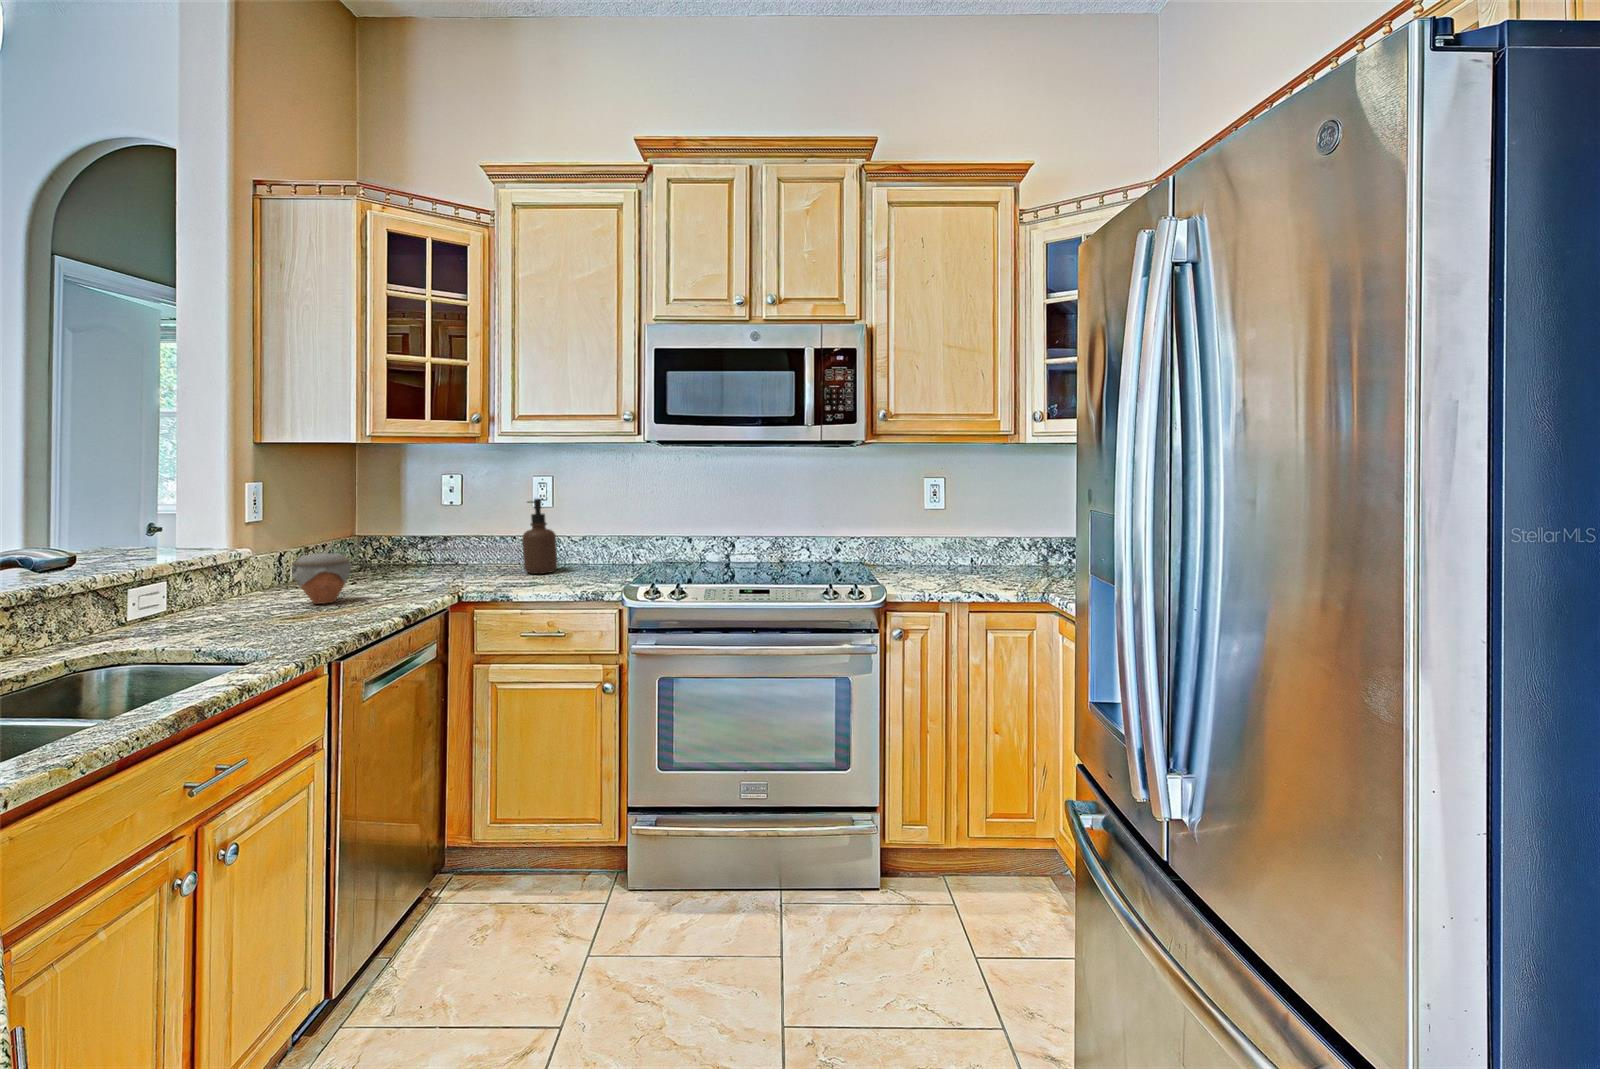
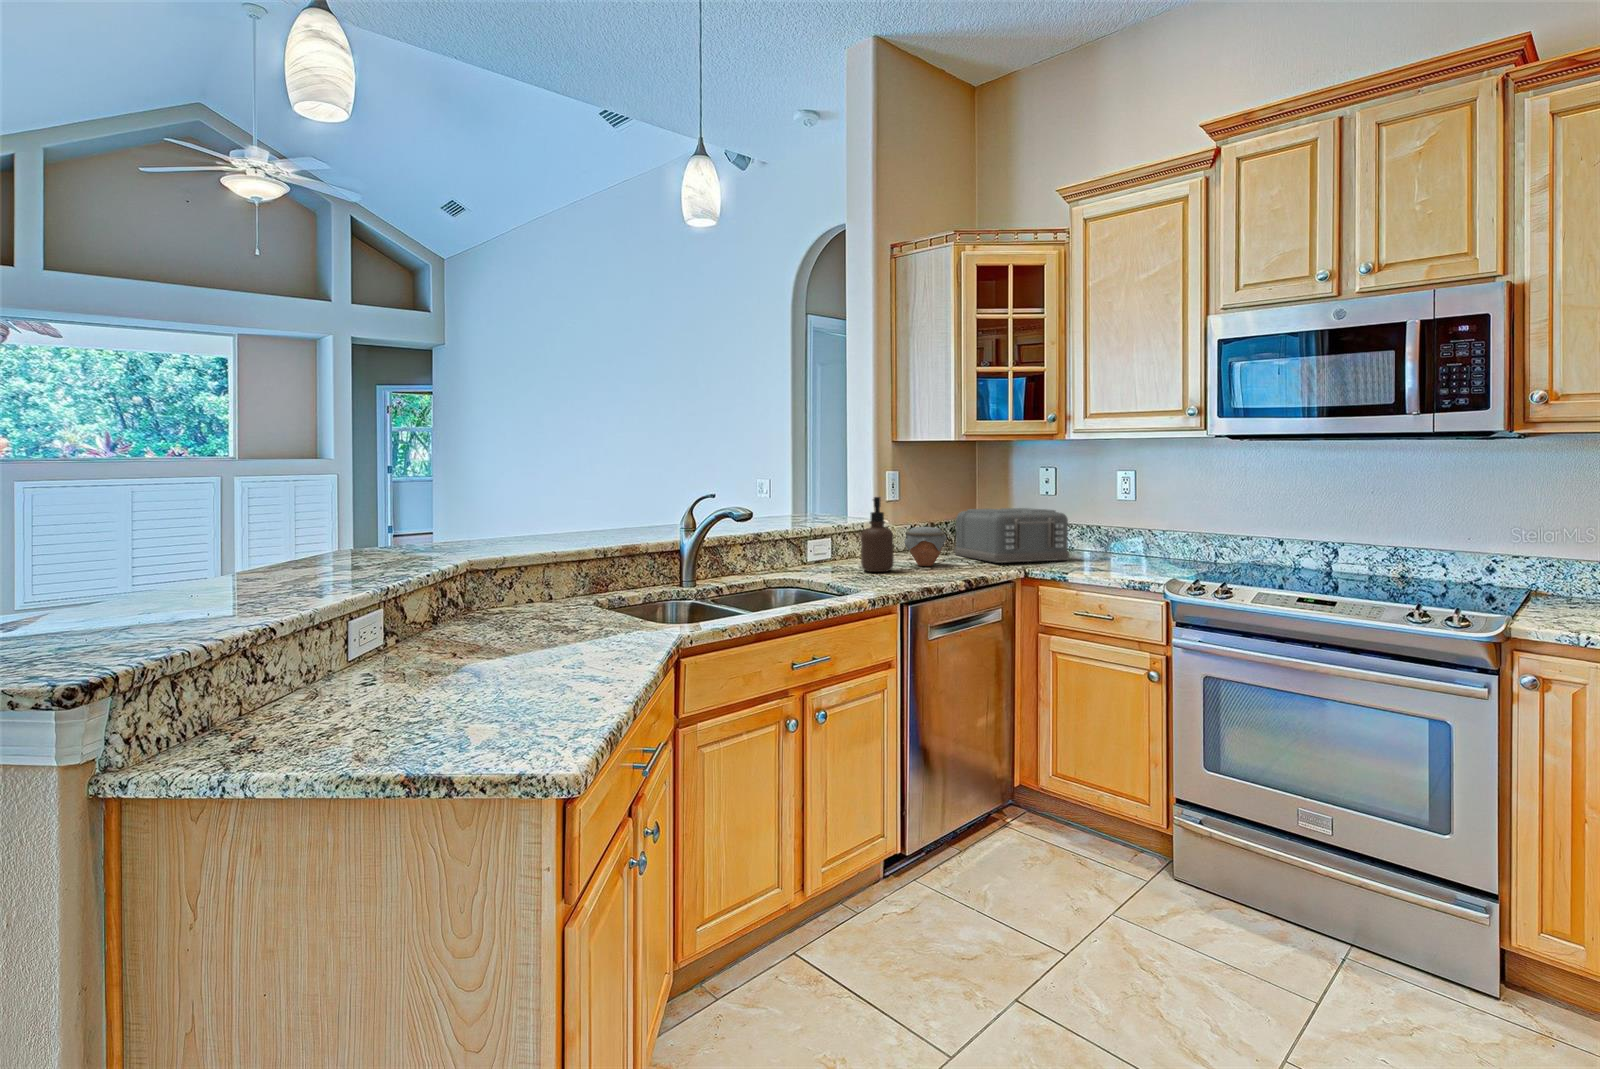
soap dispenser: present [522,499,557,574] -> present [861,497,894,572]
toaster: none [349,521,497,589] -> present [954,508,1070,563]

